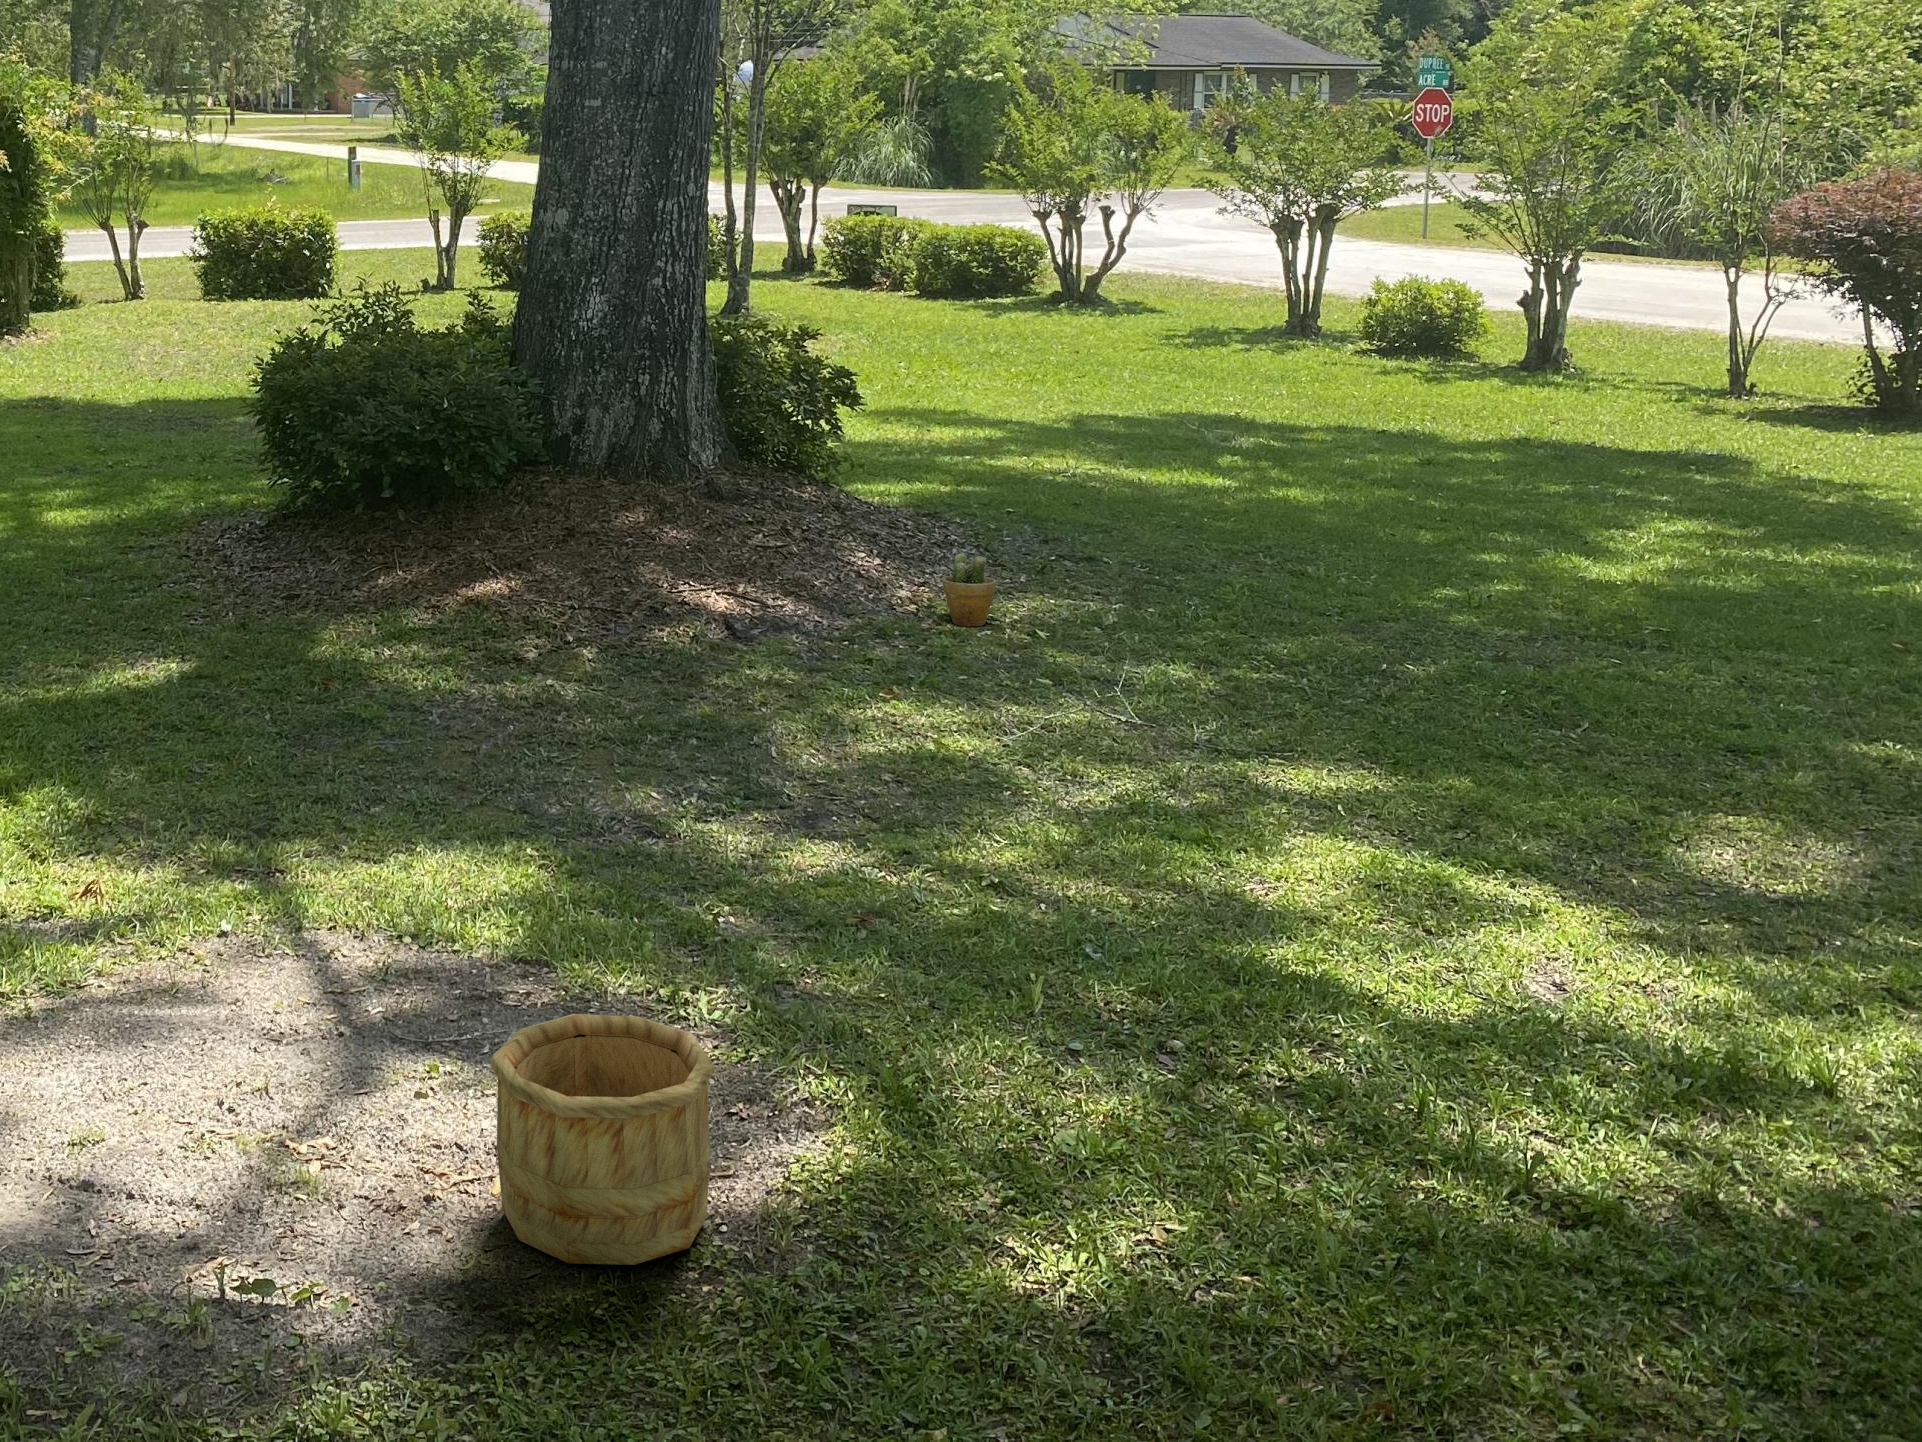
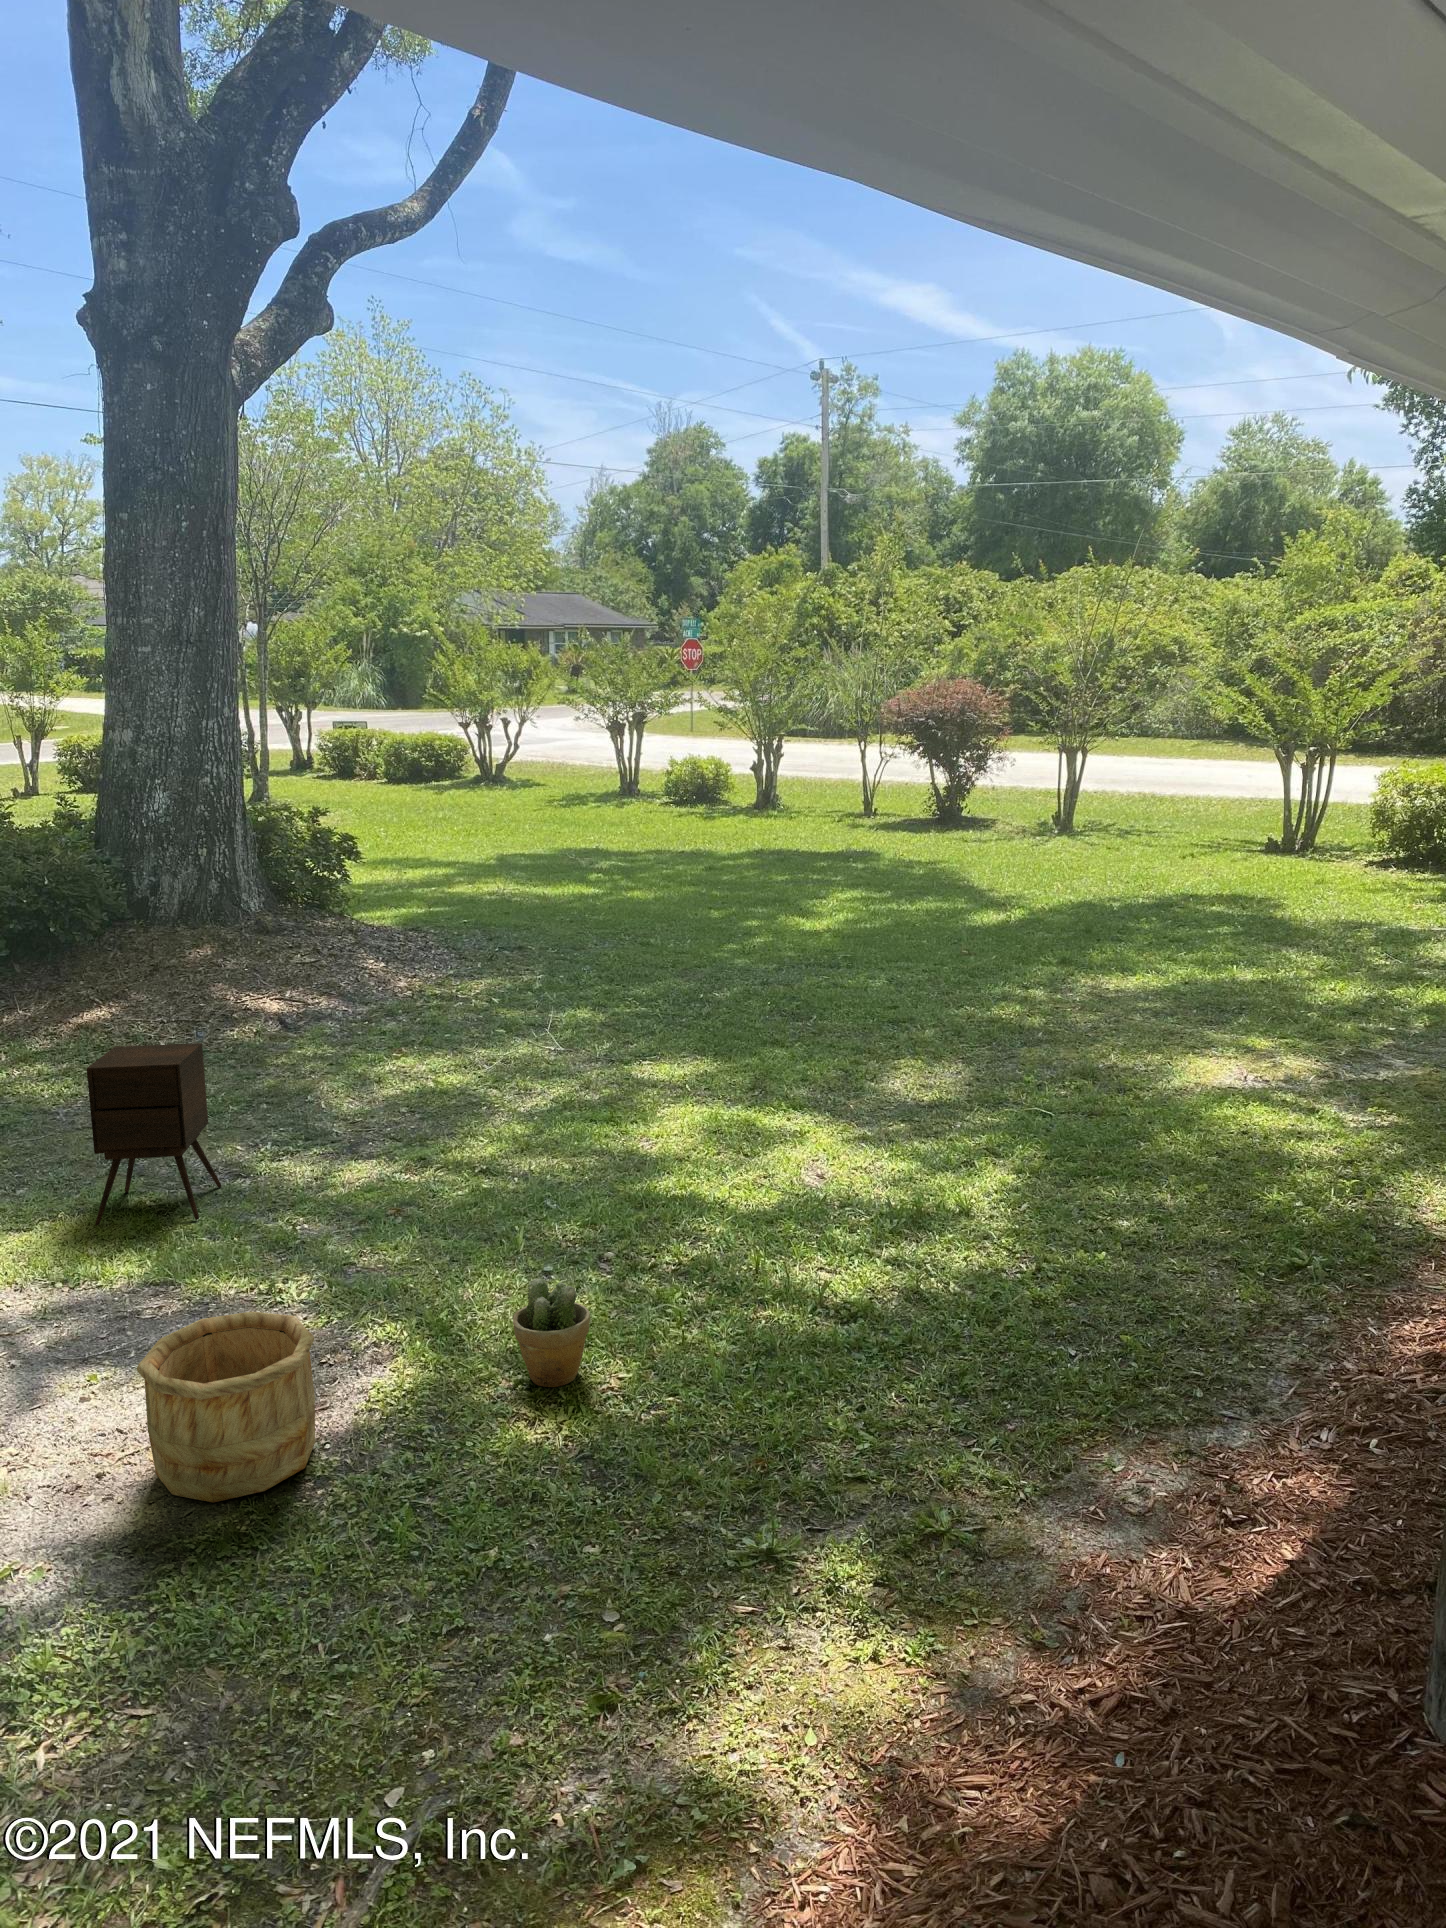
potted plant: present [942,554,996,626] -> present [513,1278,590,1387]
side table: none [462,639,623,890] -> present [87,1043,221,1225]

